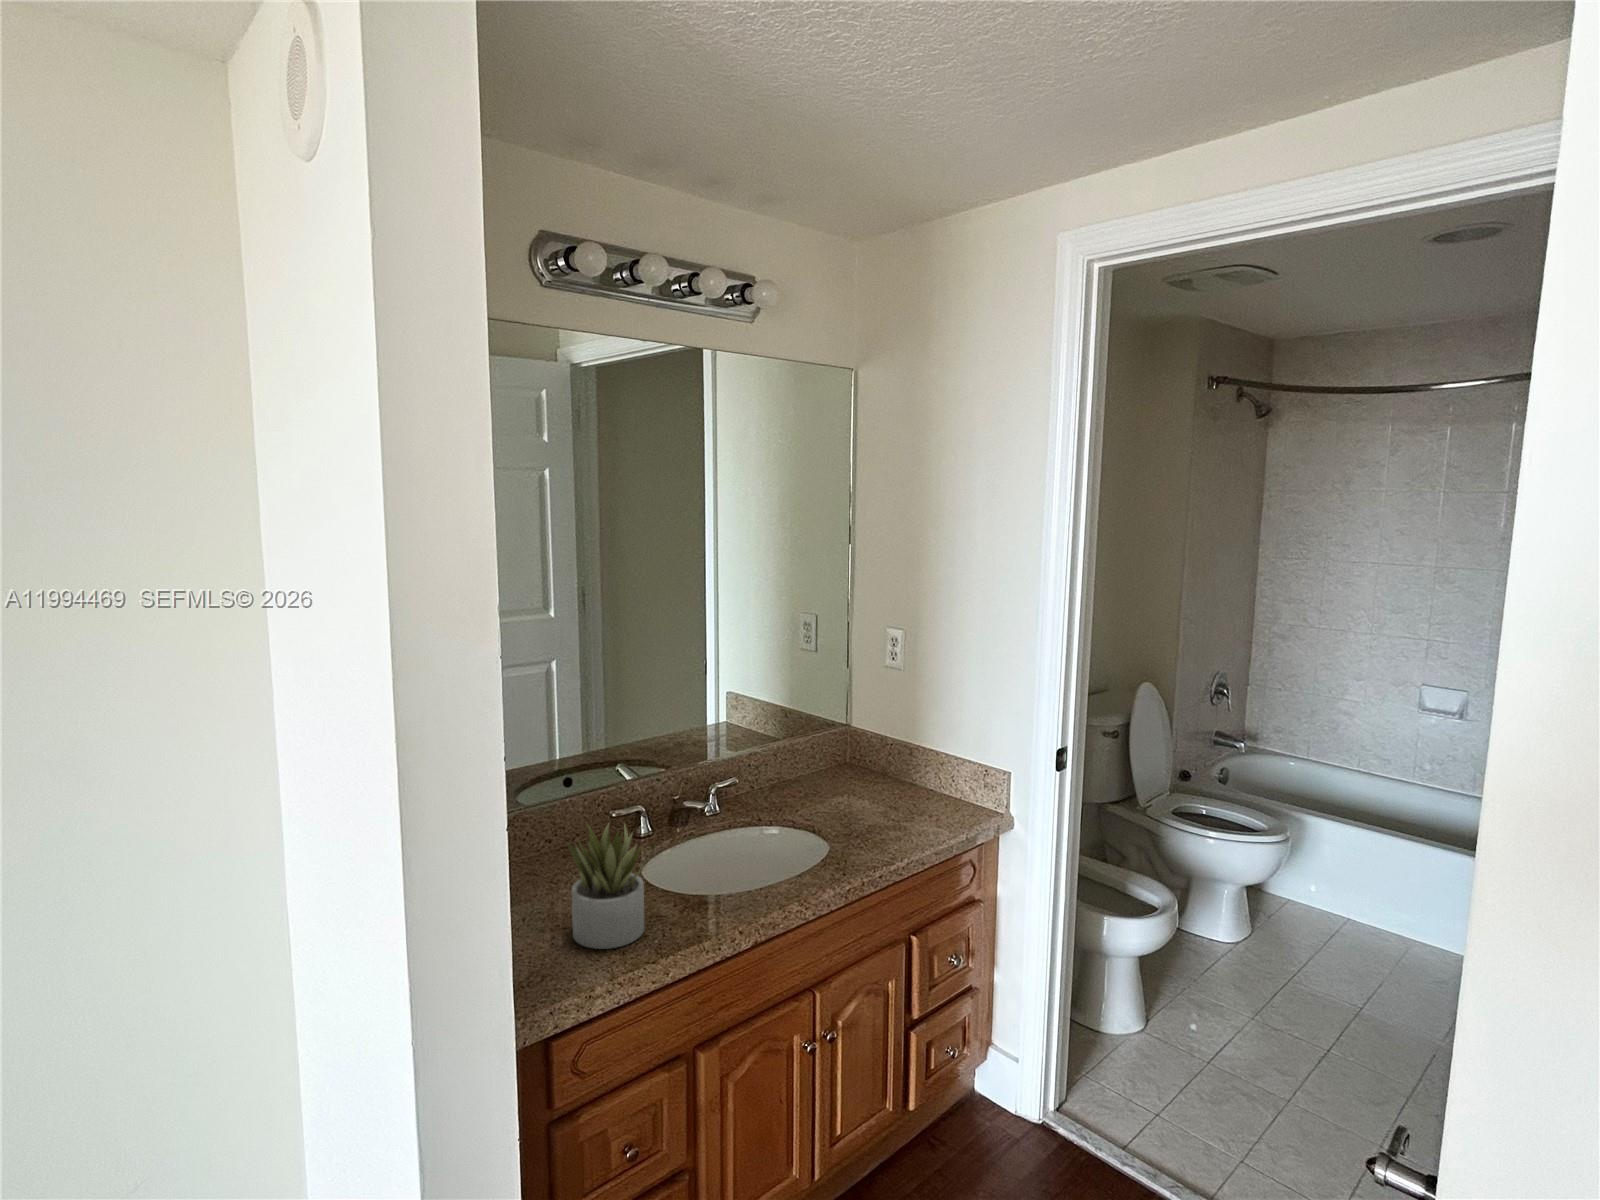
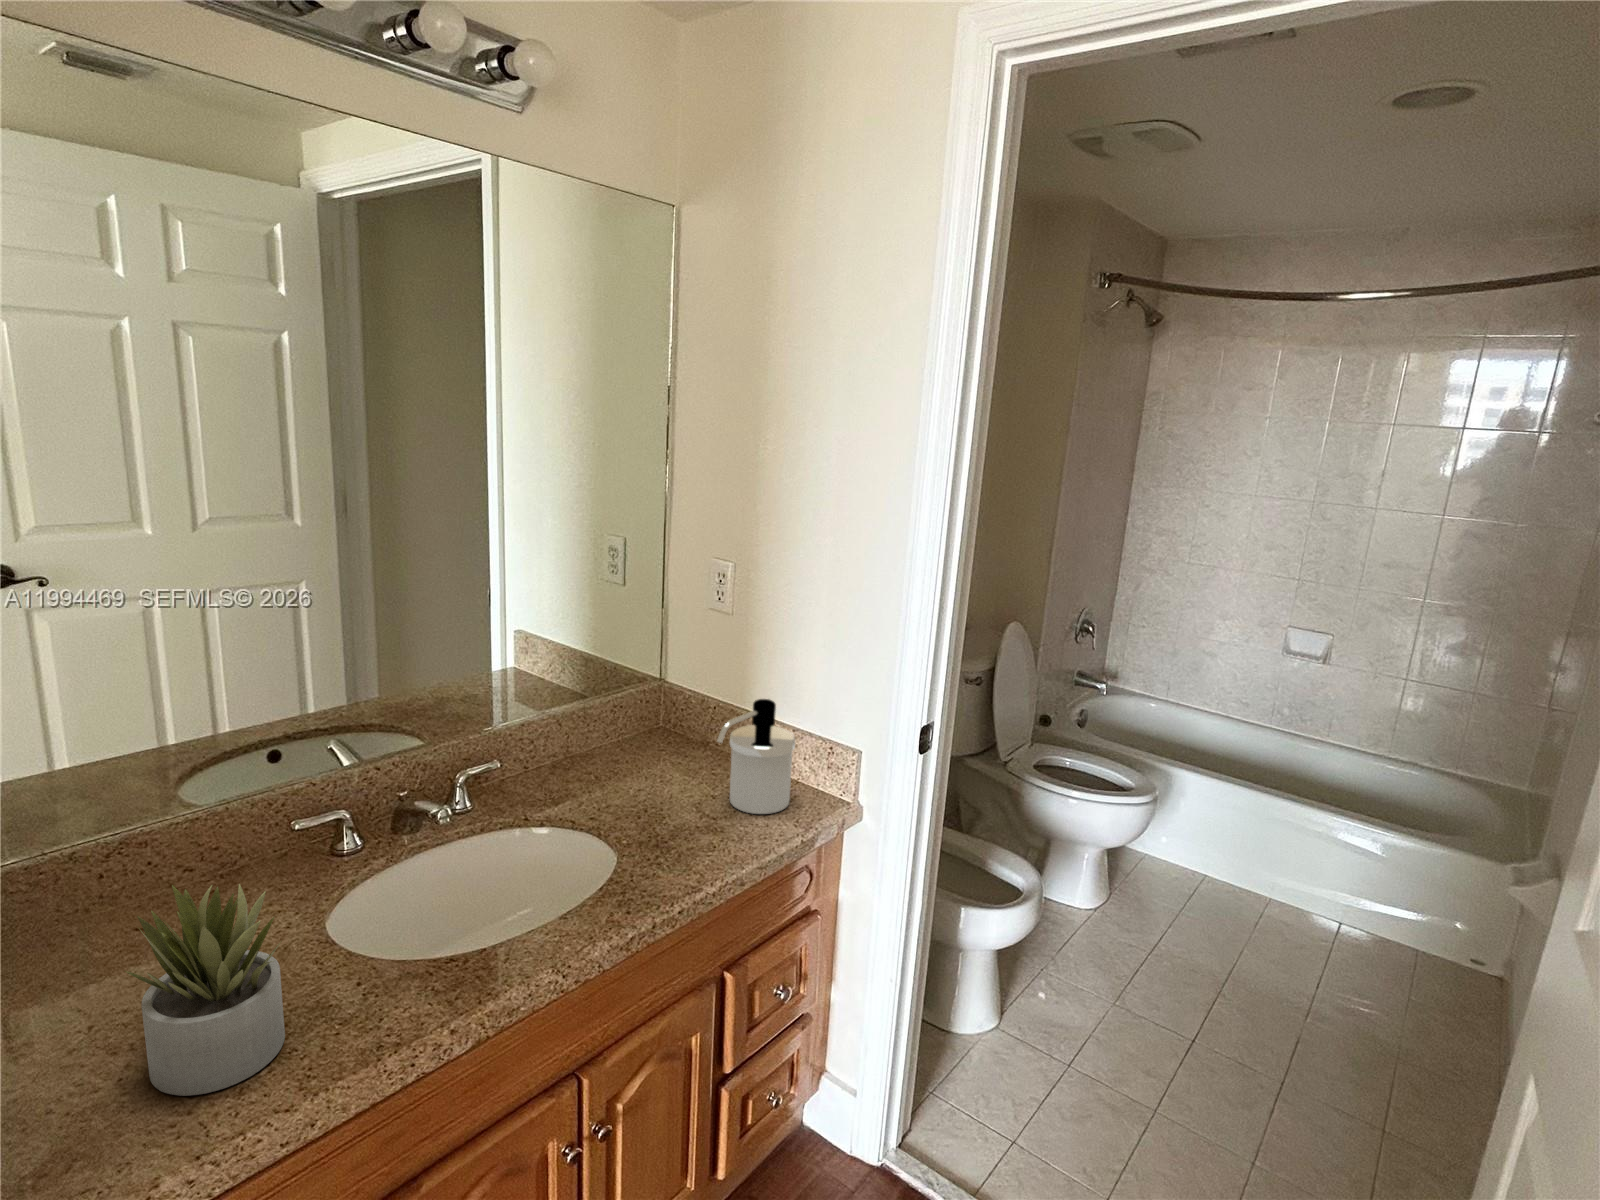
soap dispenser: none [899,731,957,819] -> present [717,699,795,814]

